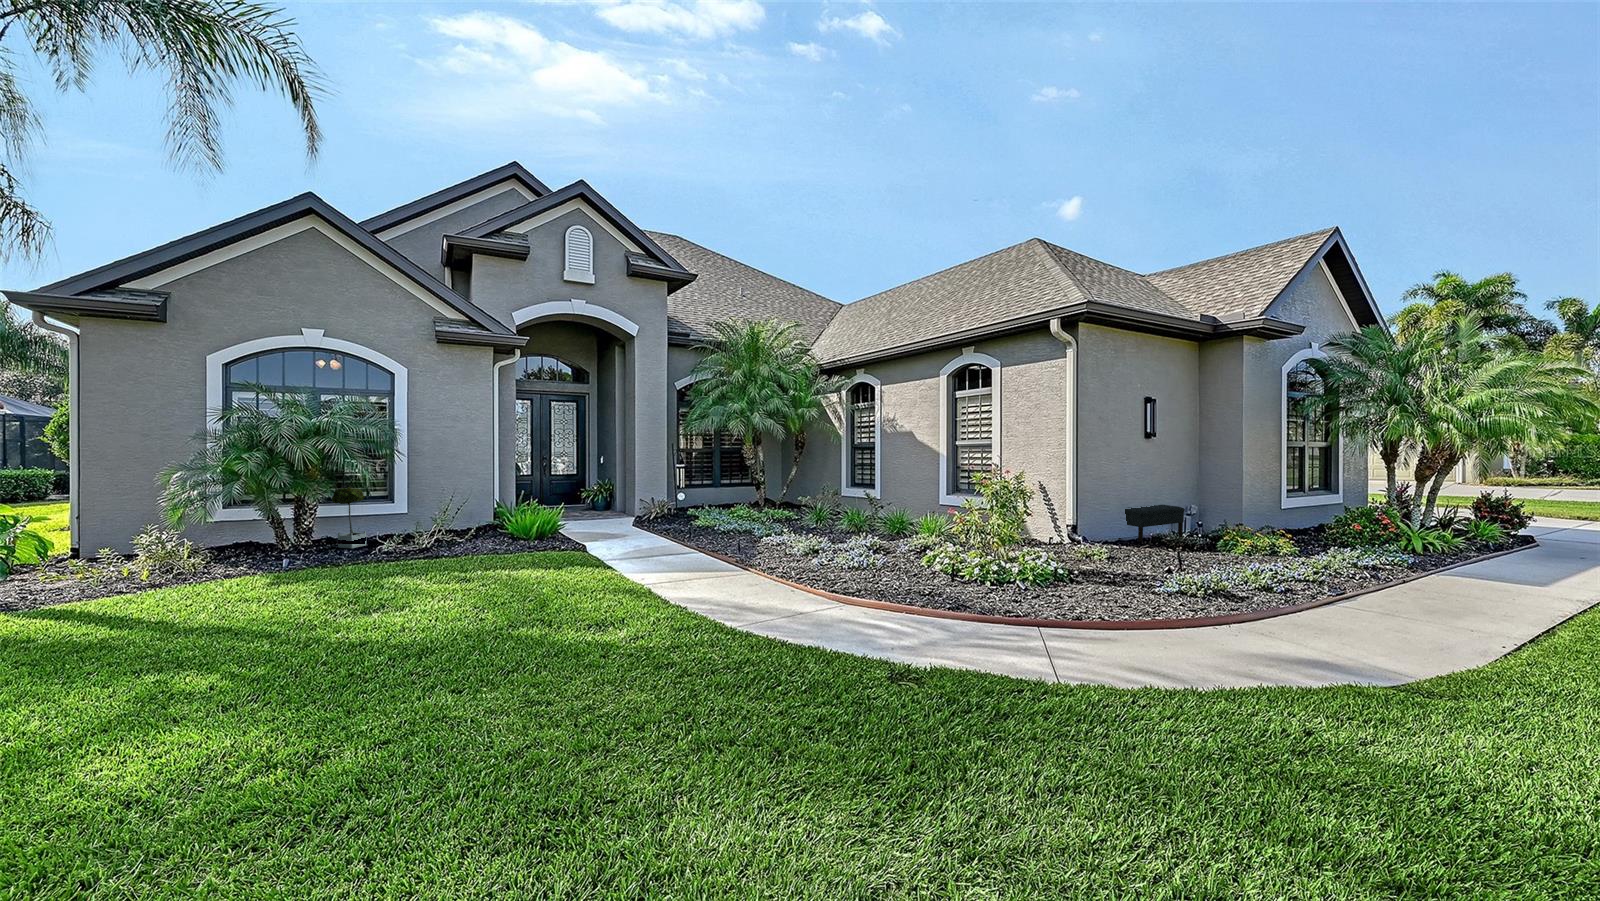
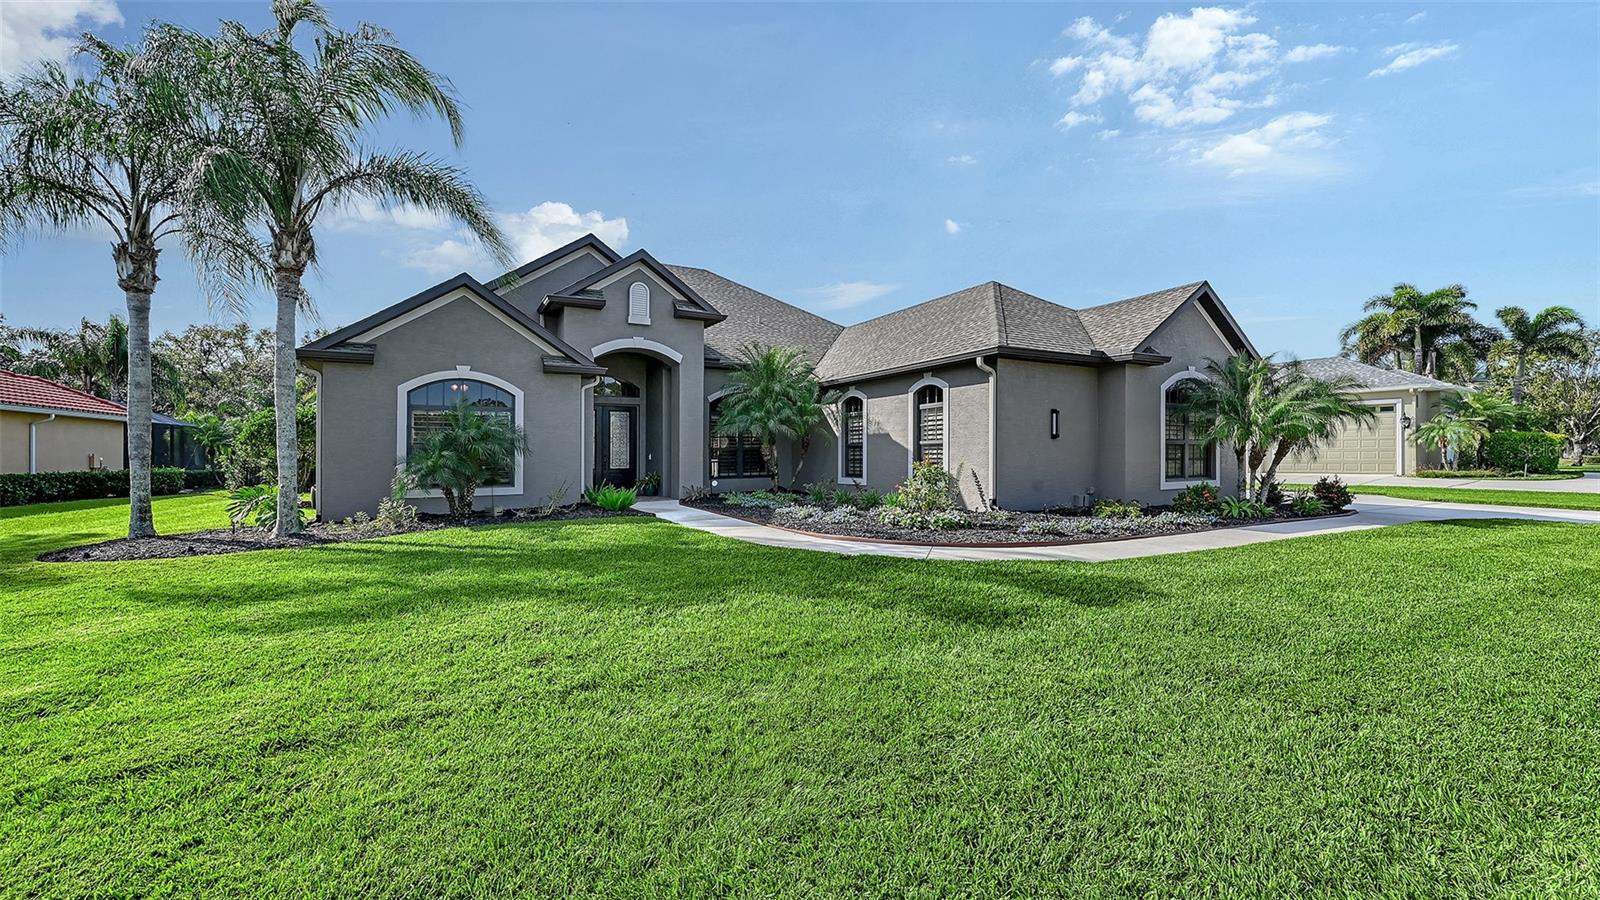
bench: present [1119,505,1185,542] -> none [1029,488,1079,514]

